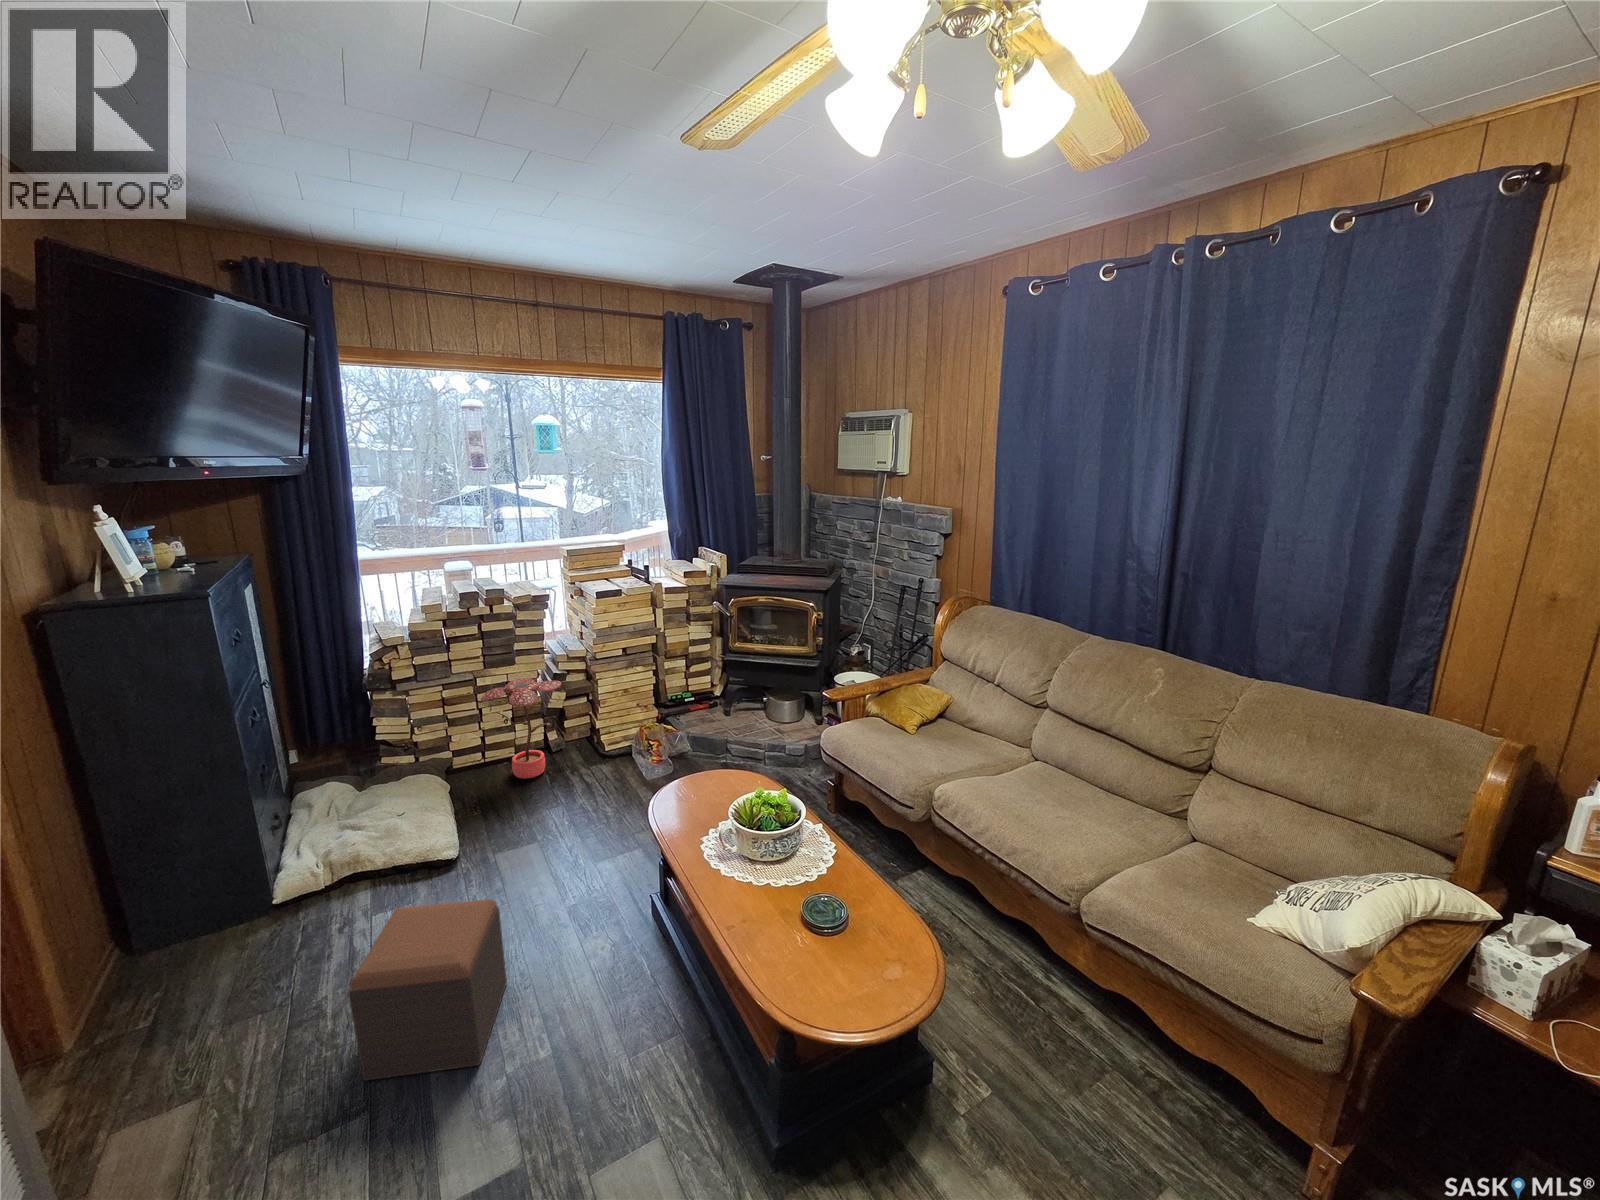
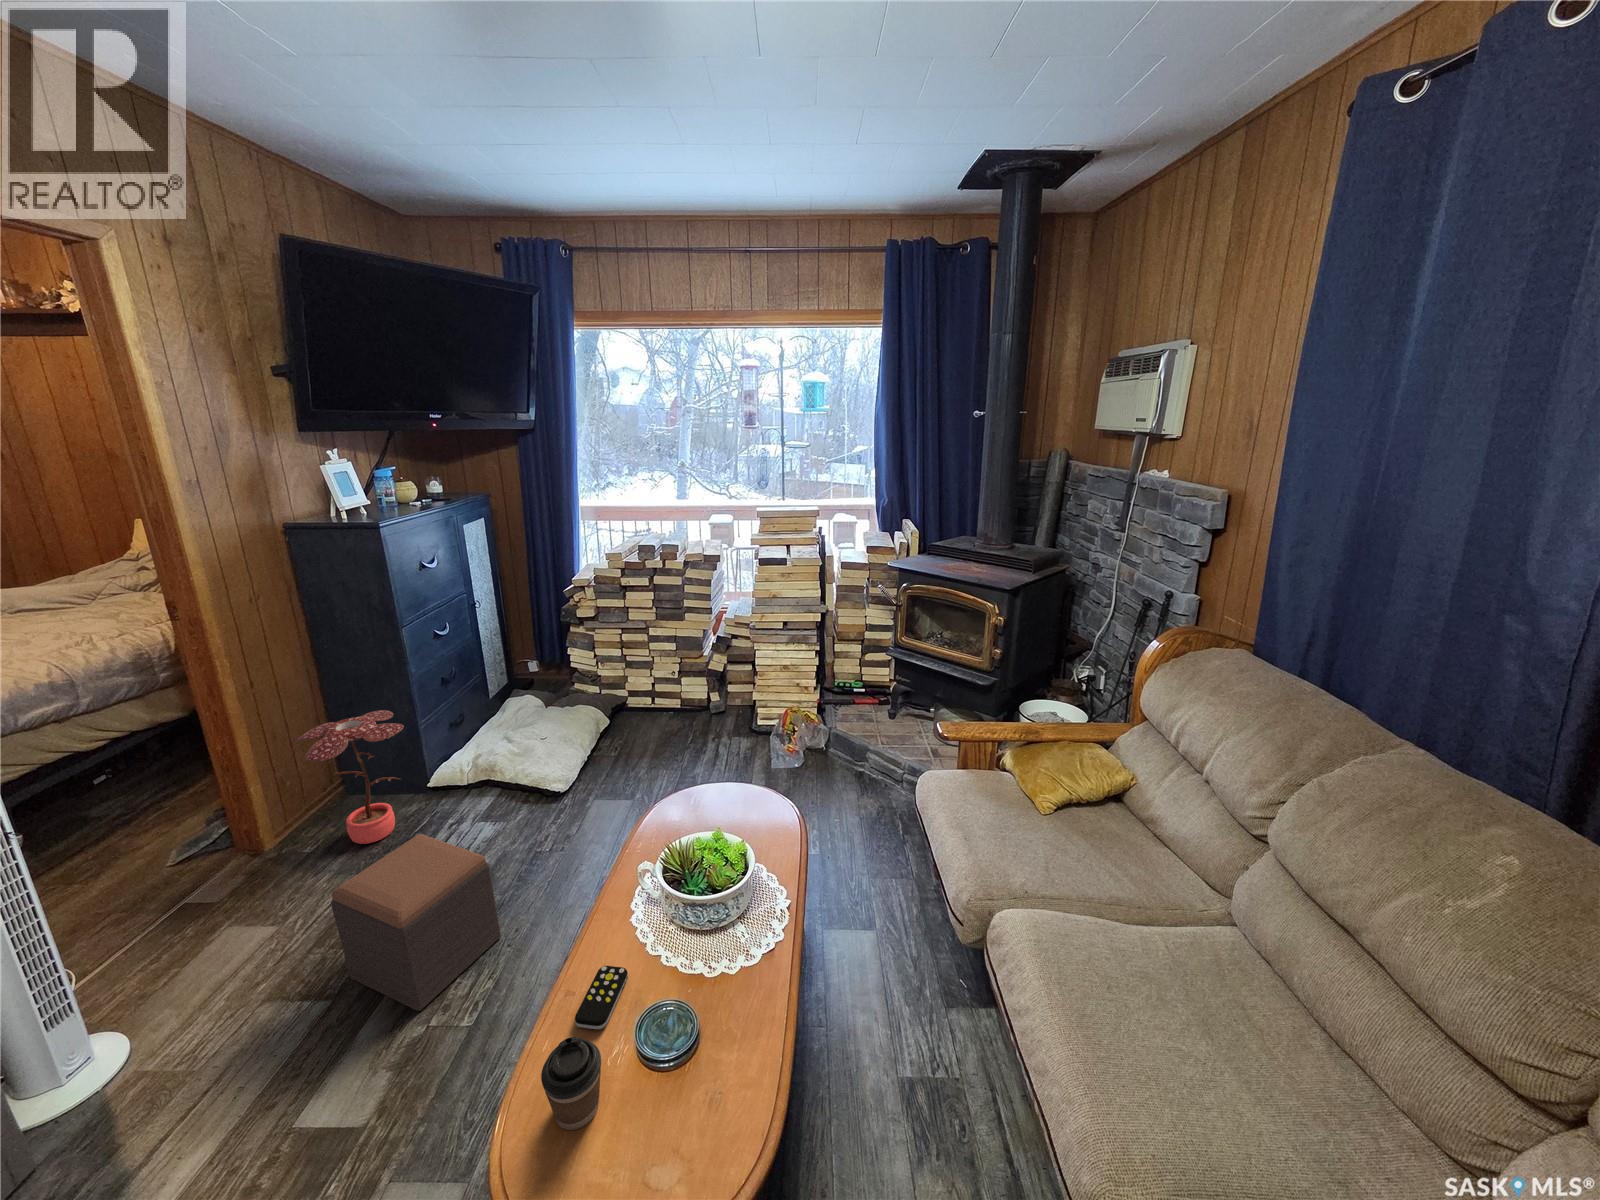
potted plant: present [481,678,562,779] -> present [297,710,404,844]
remote control: none [735,890,773,931] -> present [575,966,628,1029]
coffee cup: none [782,910,823,975] -> present [541,1037,601,1130]

